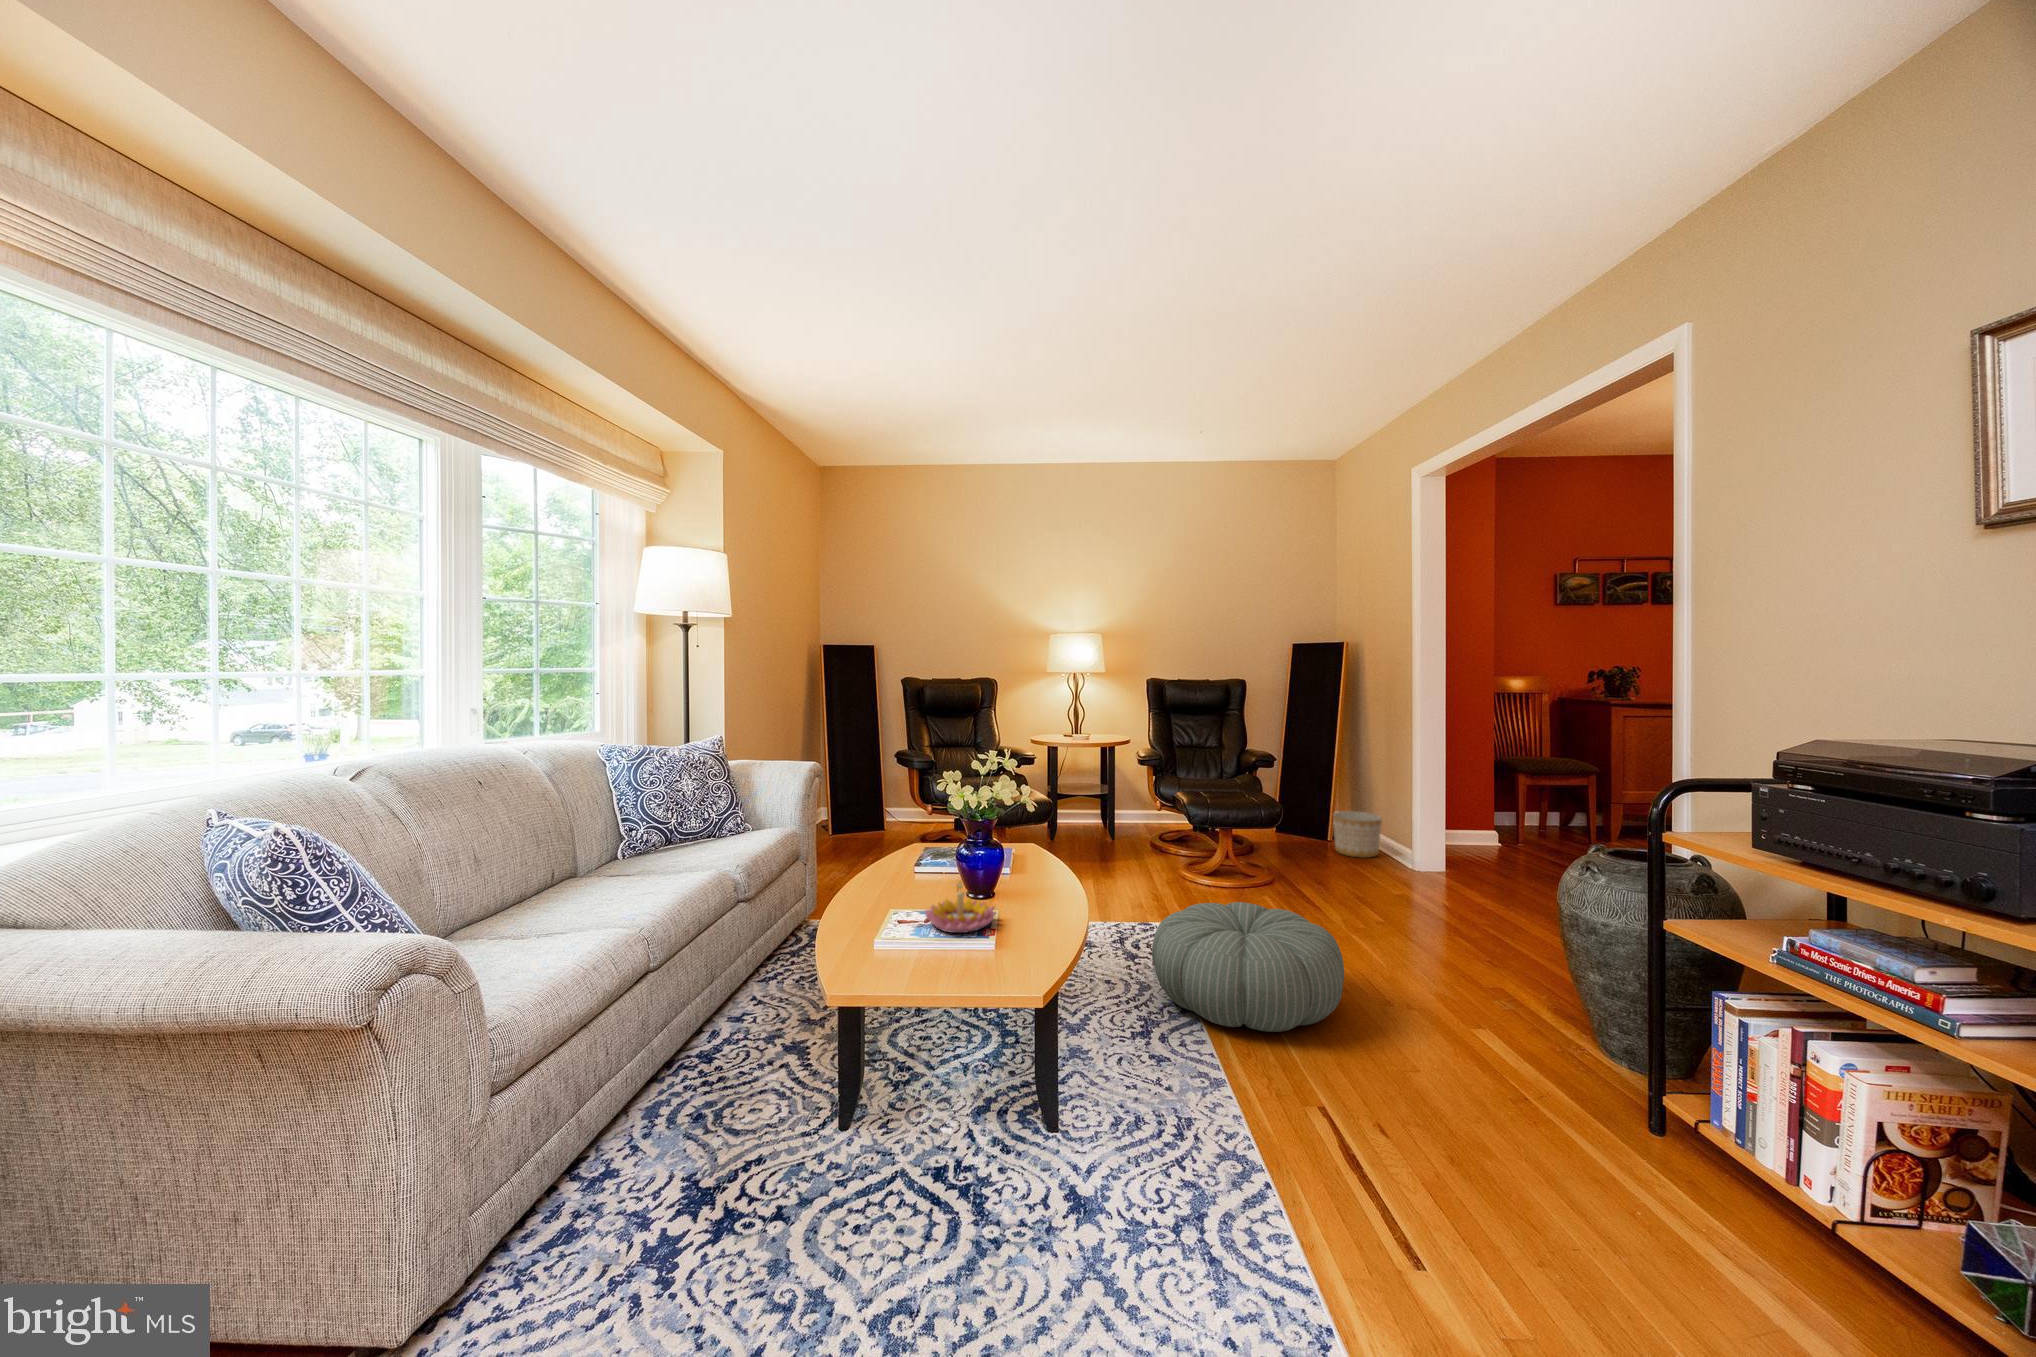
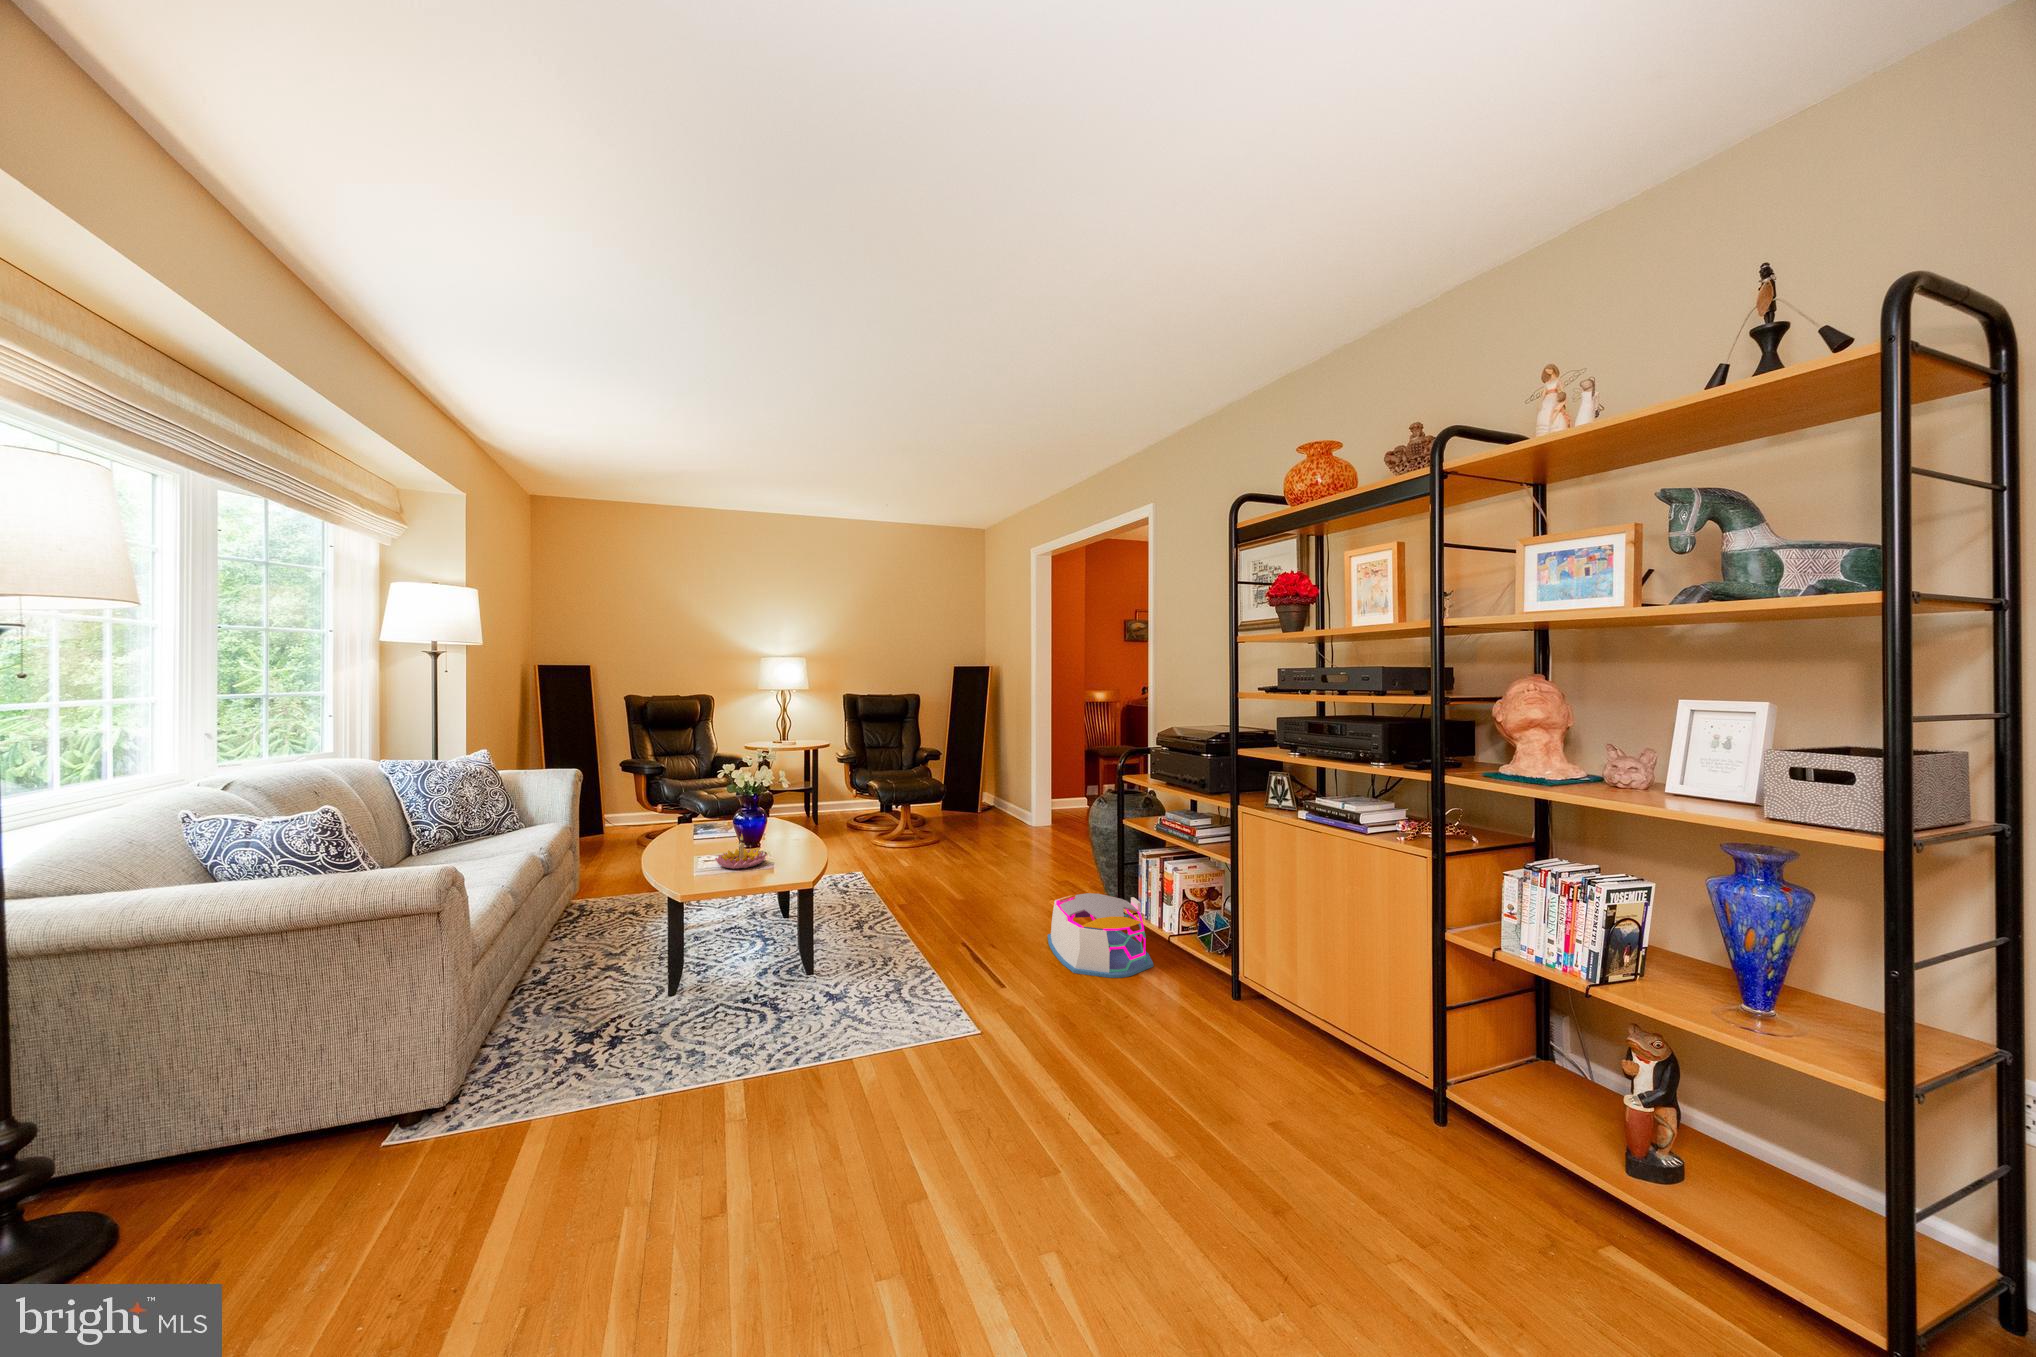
planter: present [1333,811,1382,858] -> none [981,790,1013,822]
pouf: present [1152,902,1344,1032] -> none [861,846,979,918]
storage bin: none [1494,1055,1808,1320] -> present [1048,893,1154,978]

